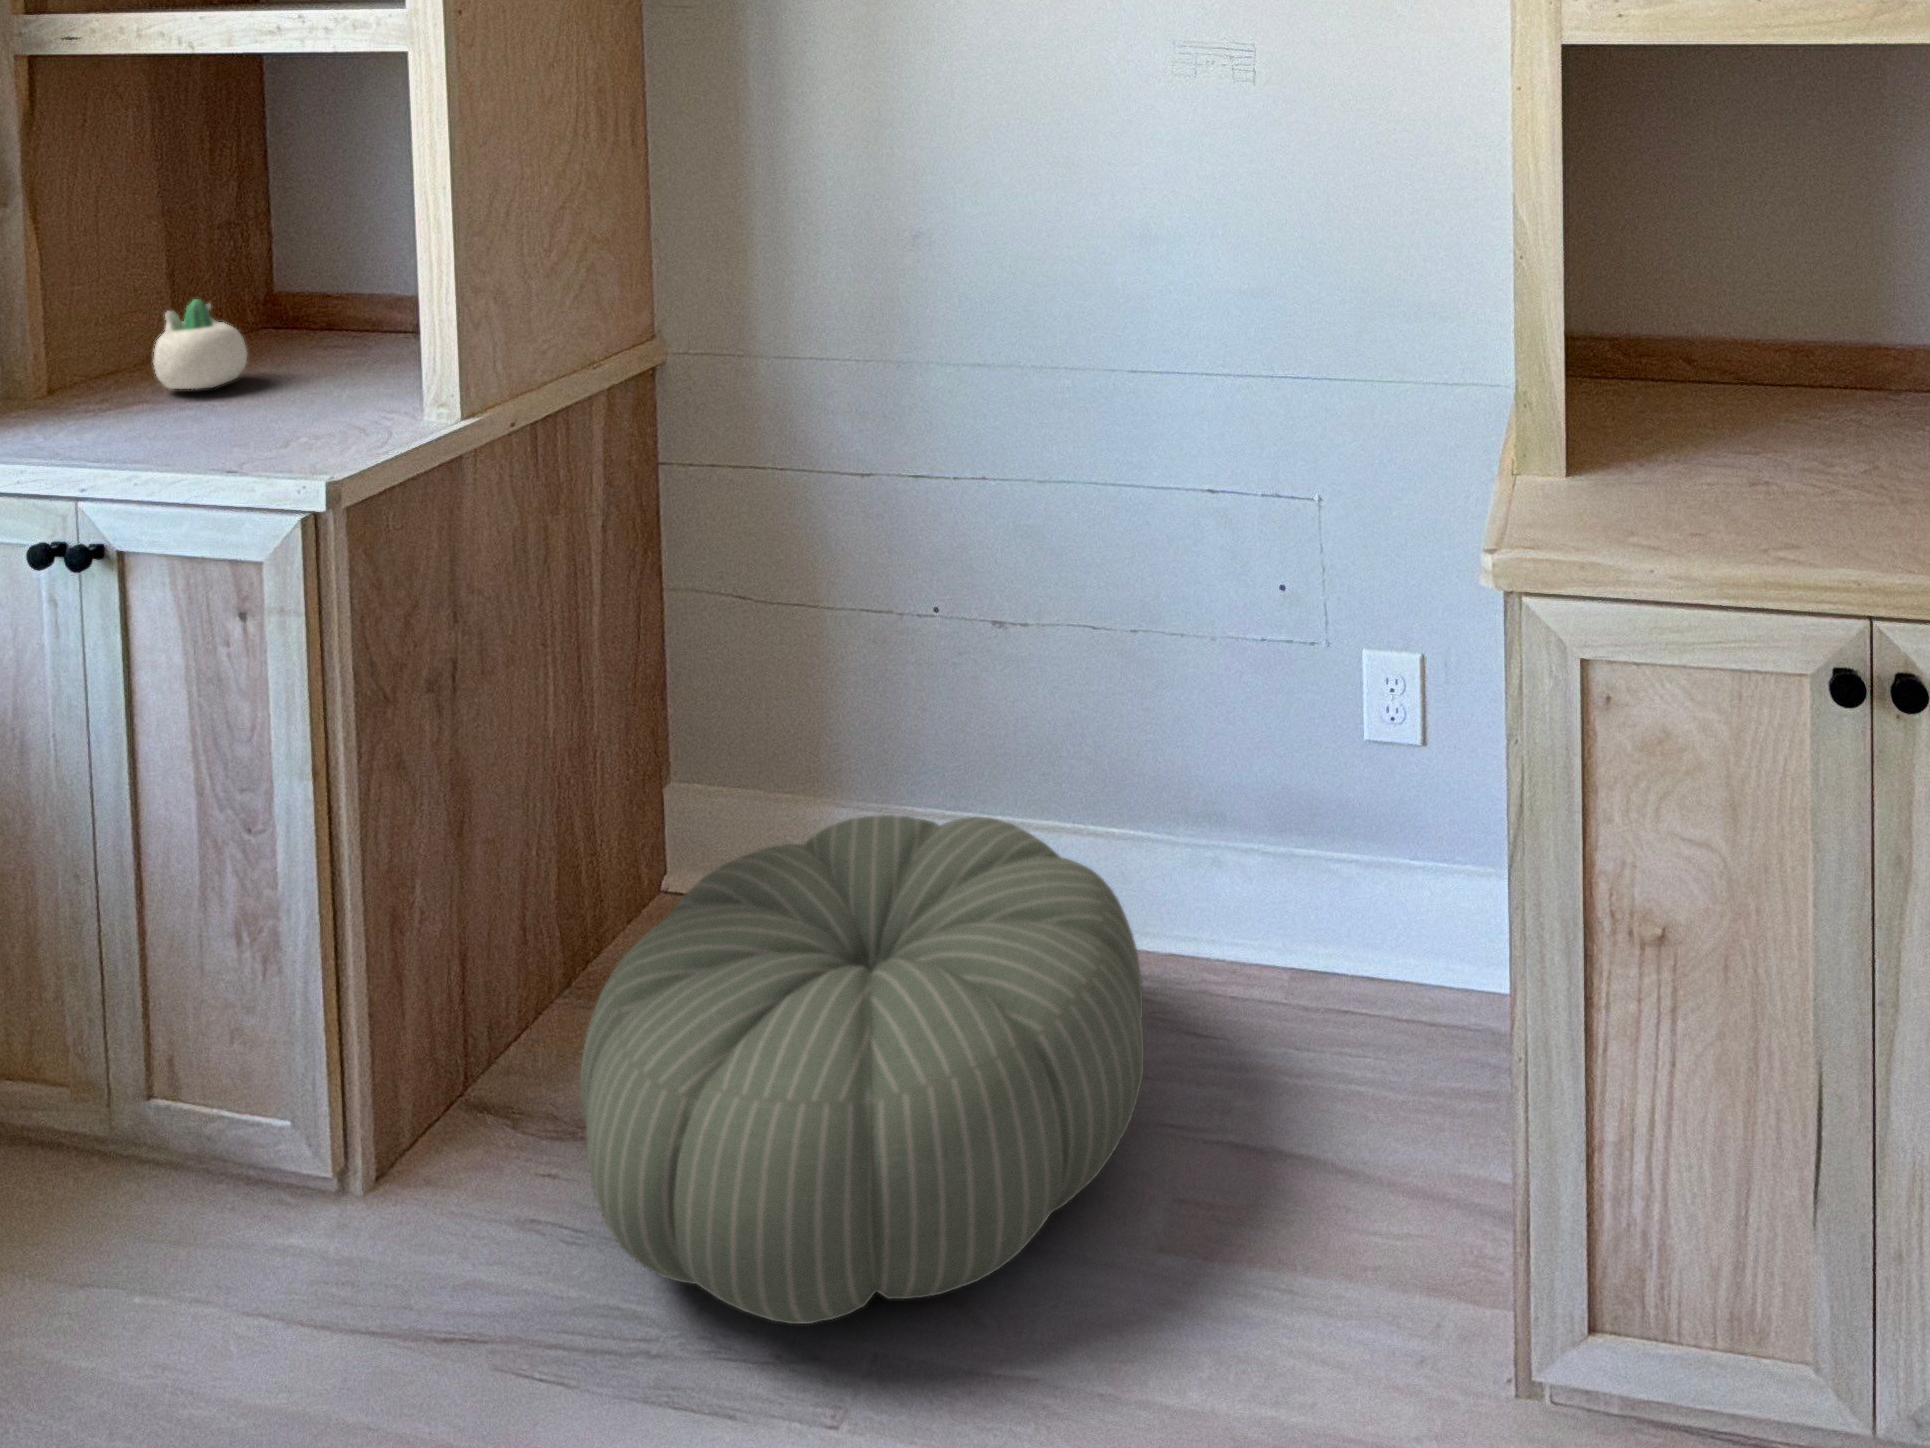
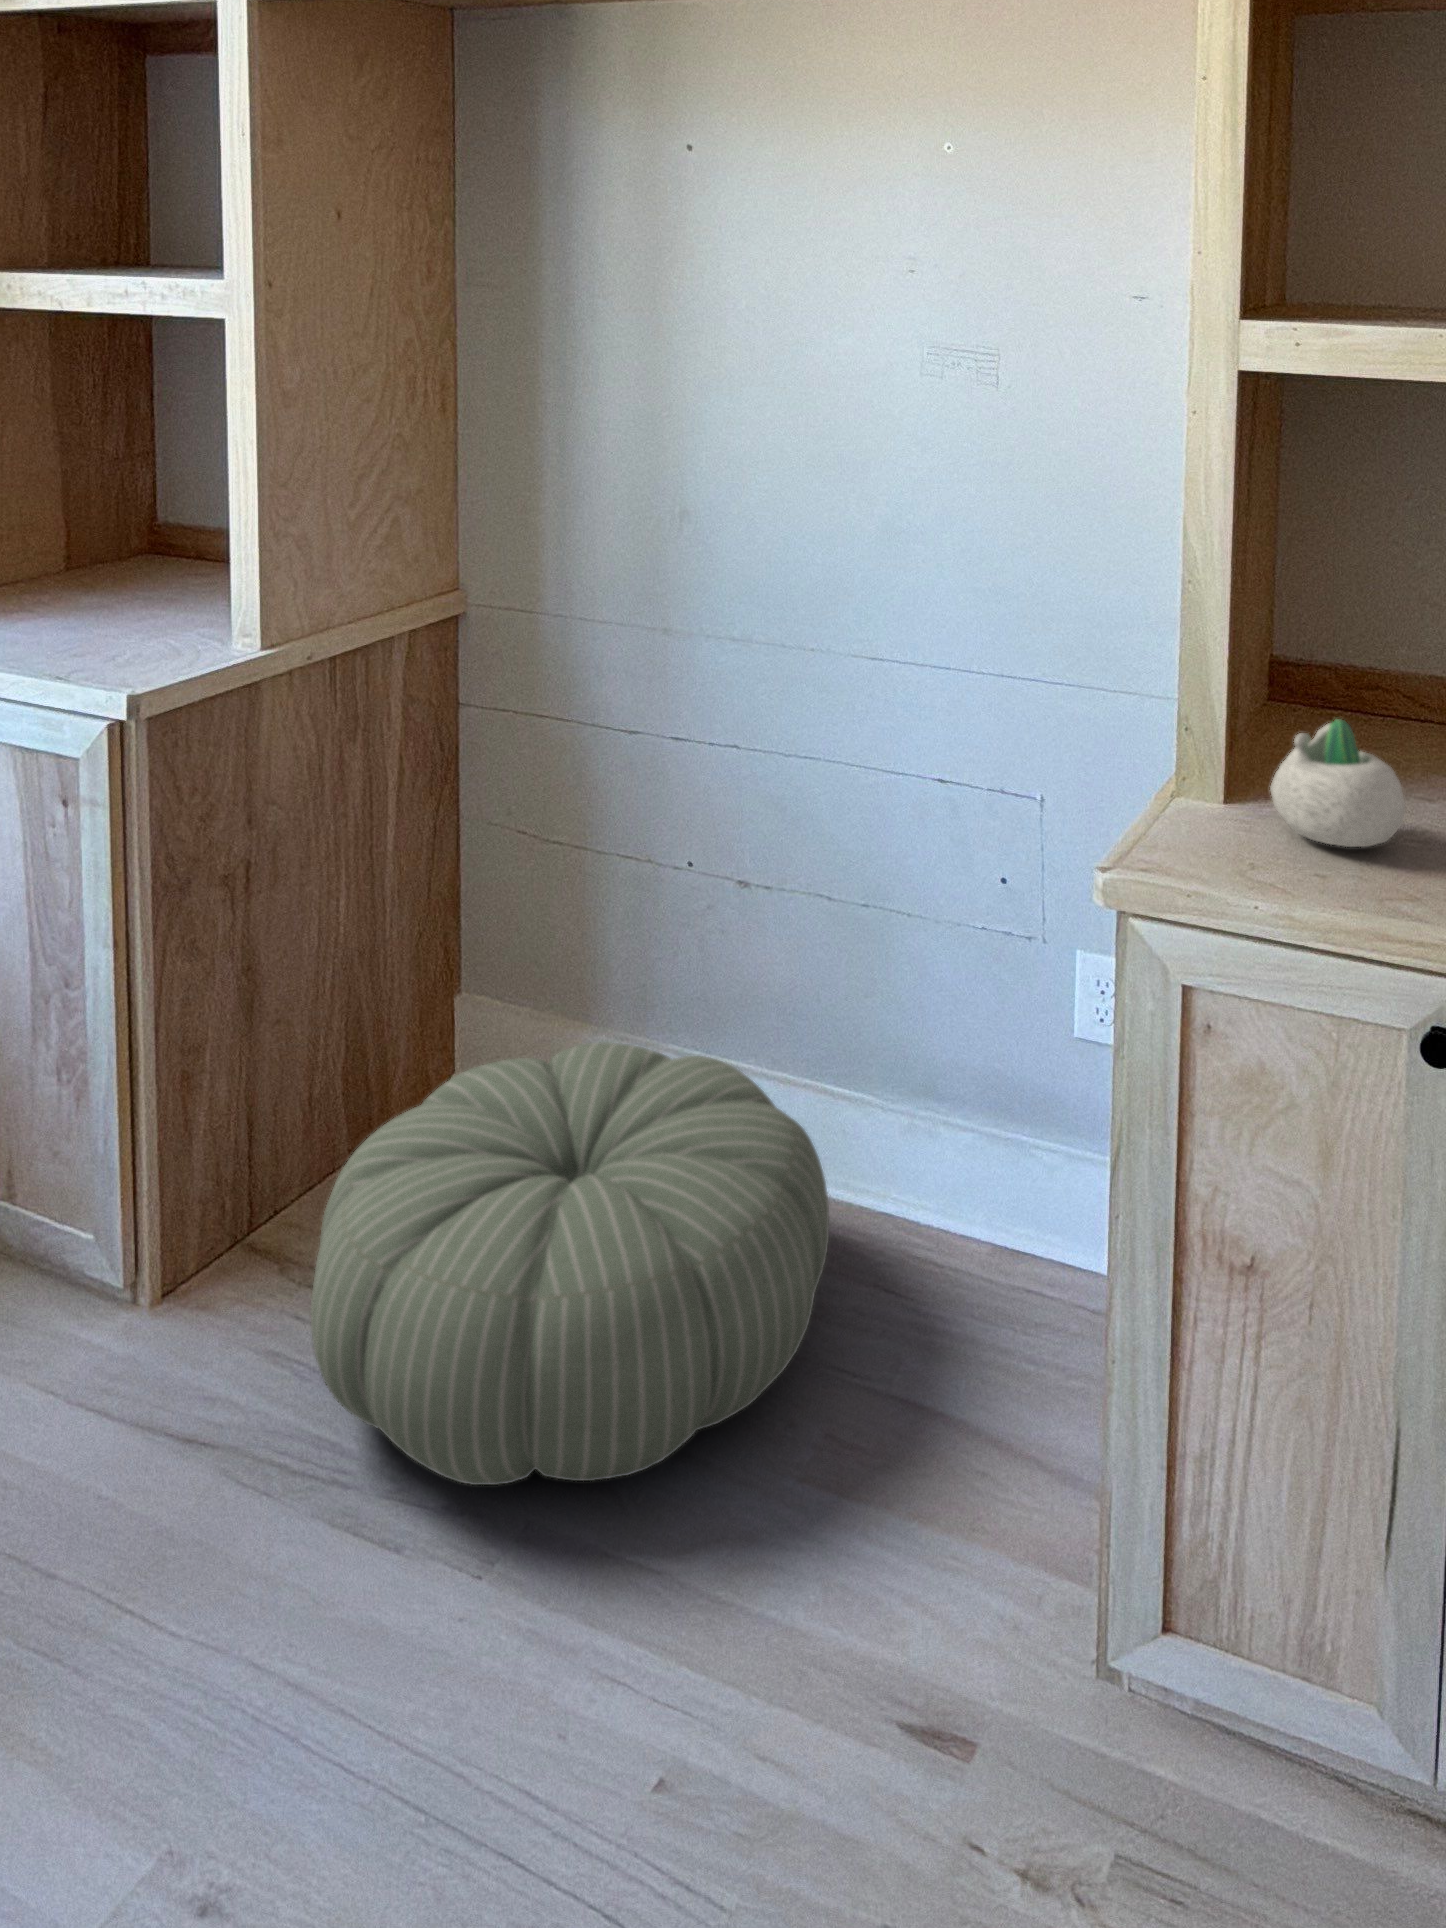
succulent planter: present [154,299,247,389] -> present [1270,719,1405,847]

